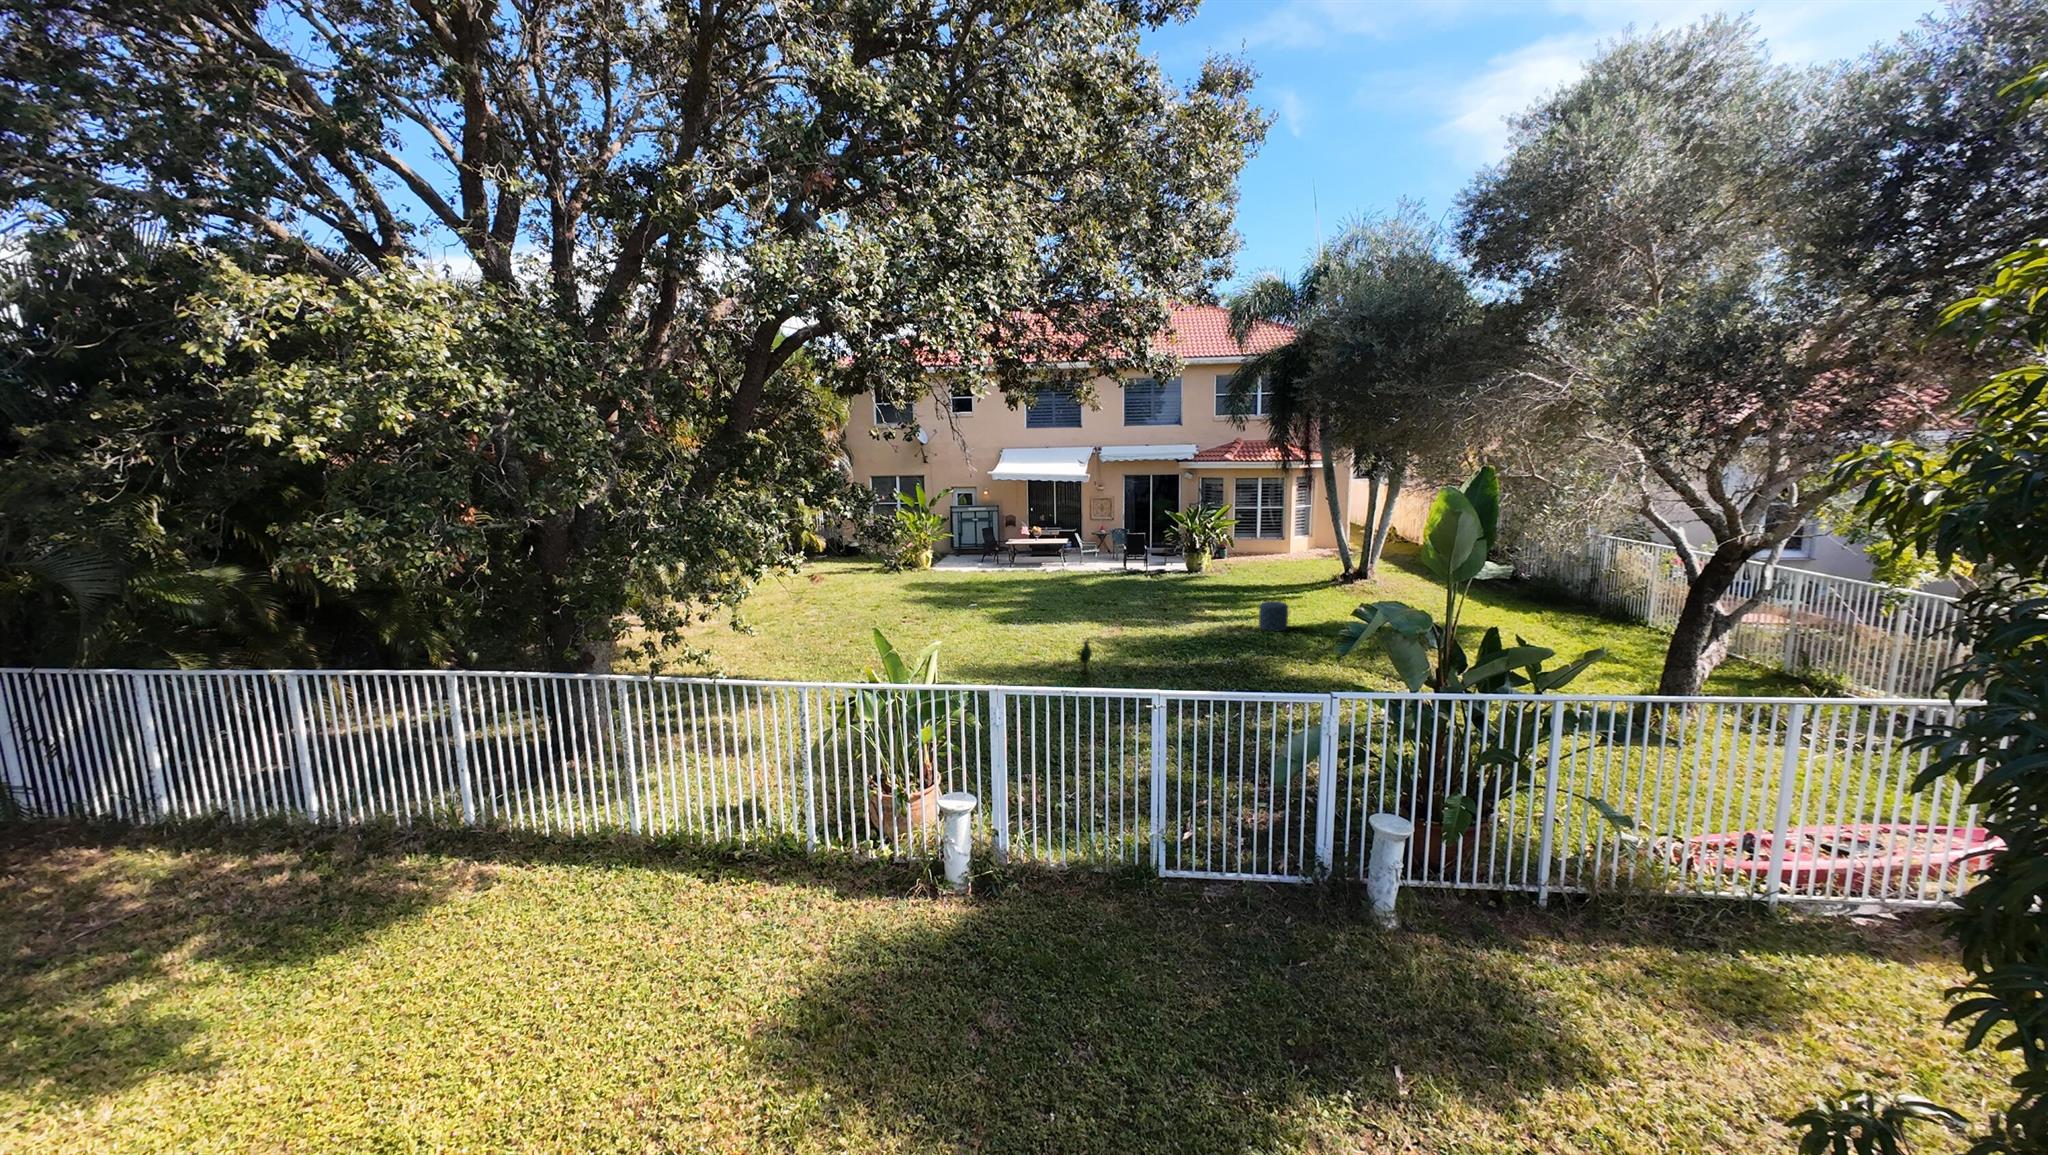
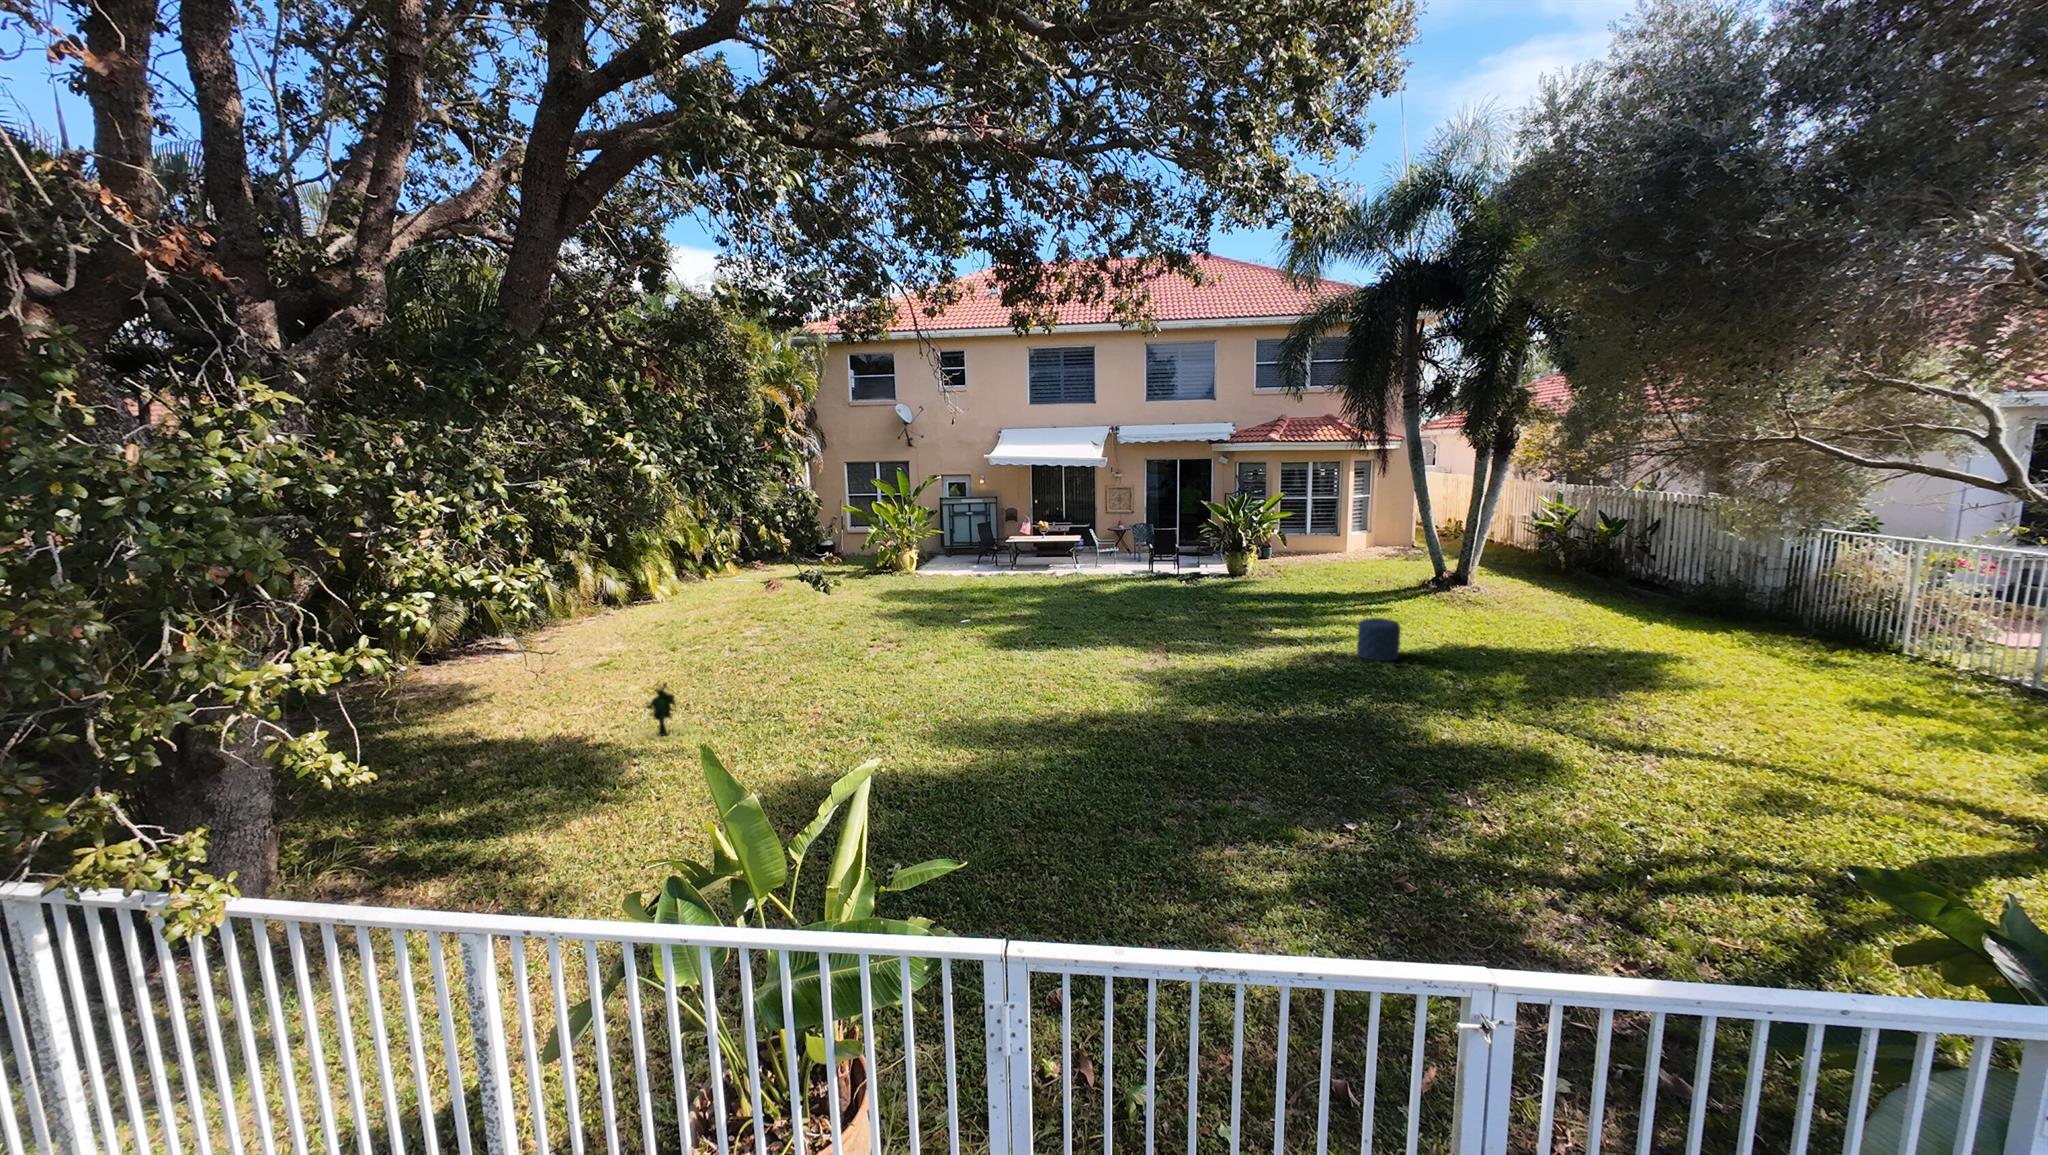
decorative plant: present [1075,640,1095,674] -> present [646,683,676,736]

